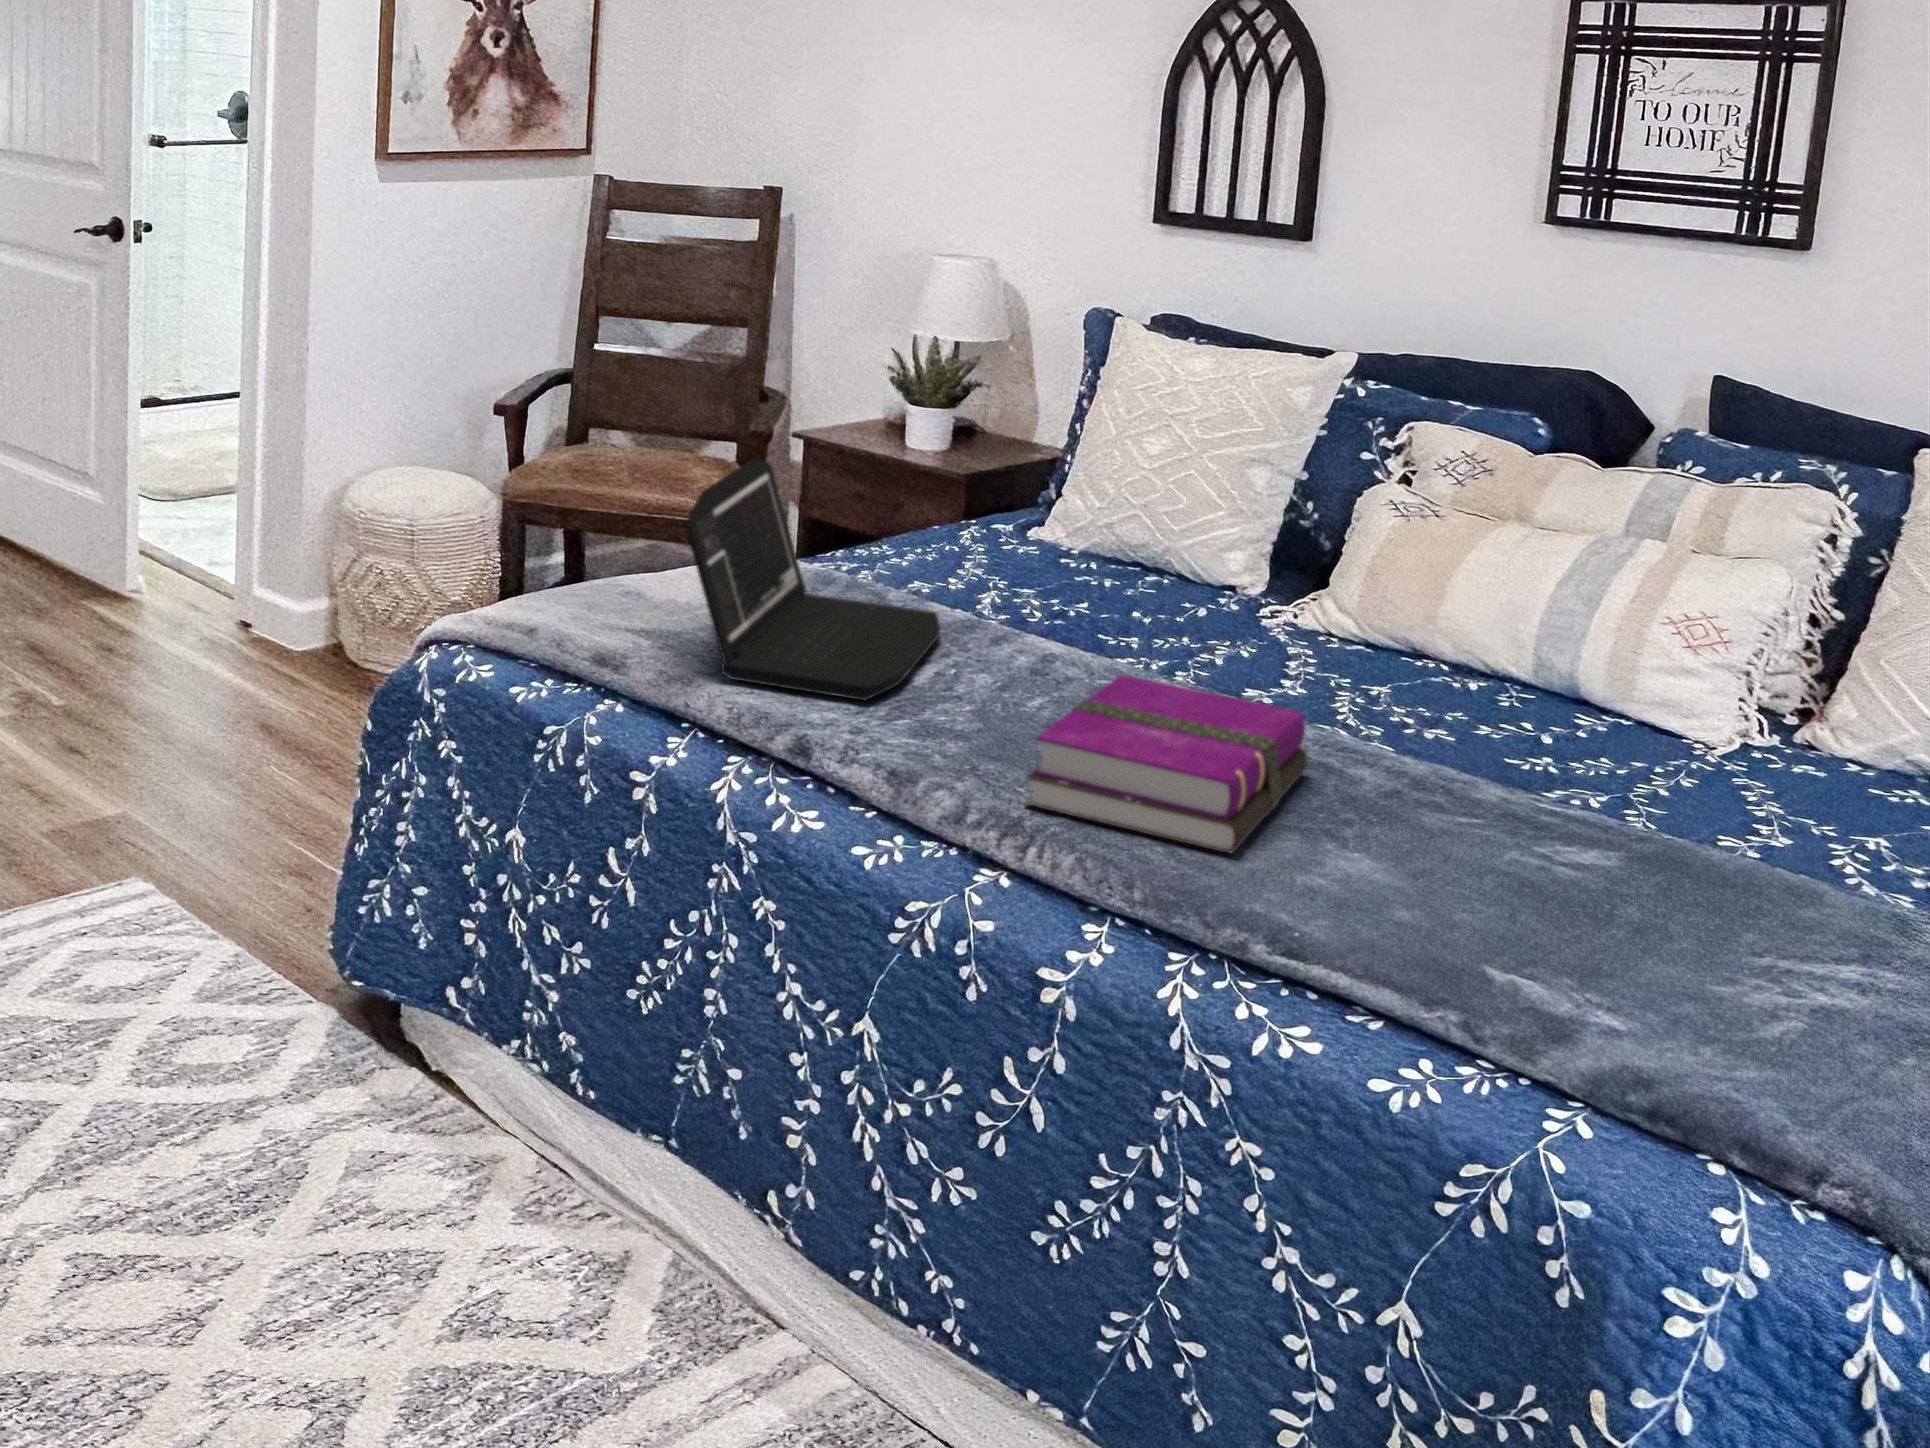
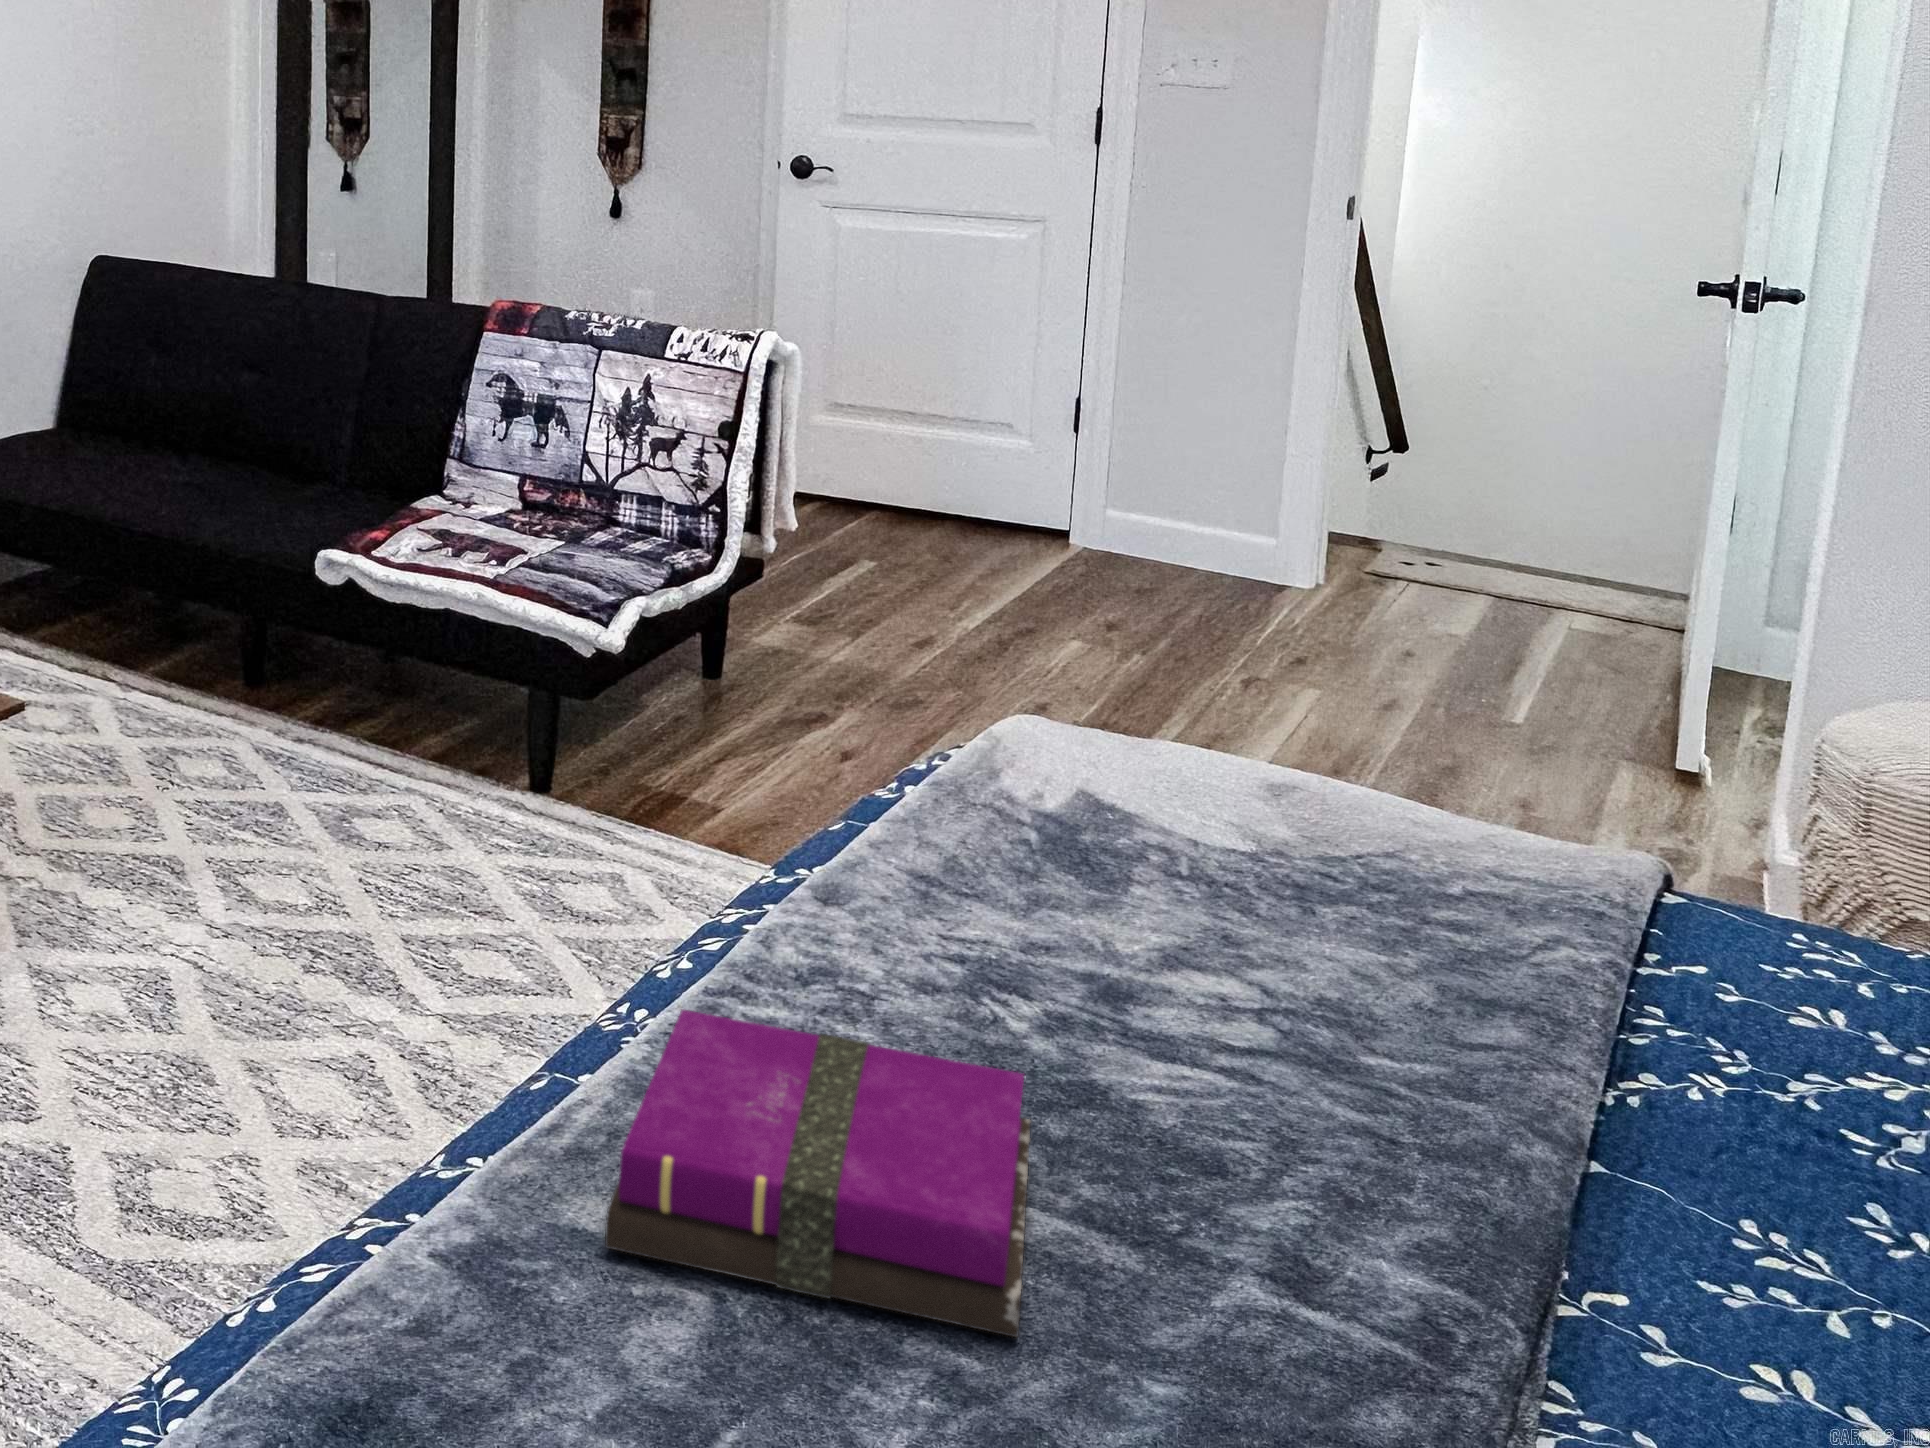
laptop: present [684,459,940,700] -> none [913,647,1345,1006]

